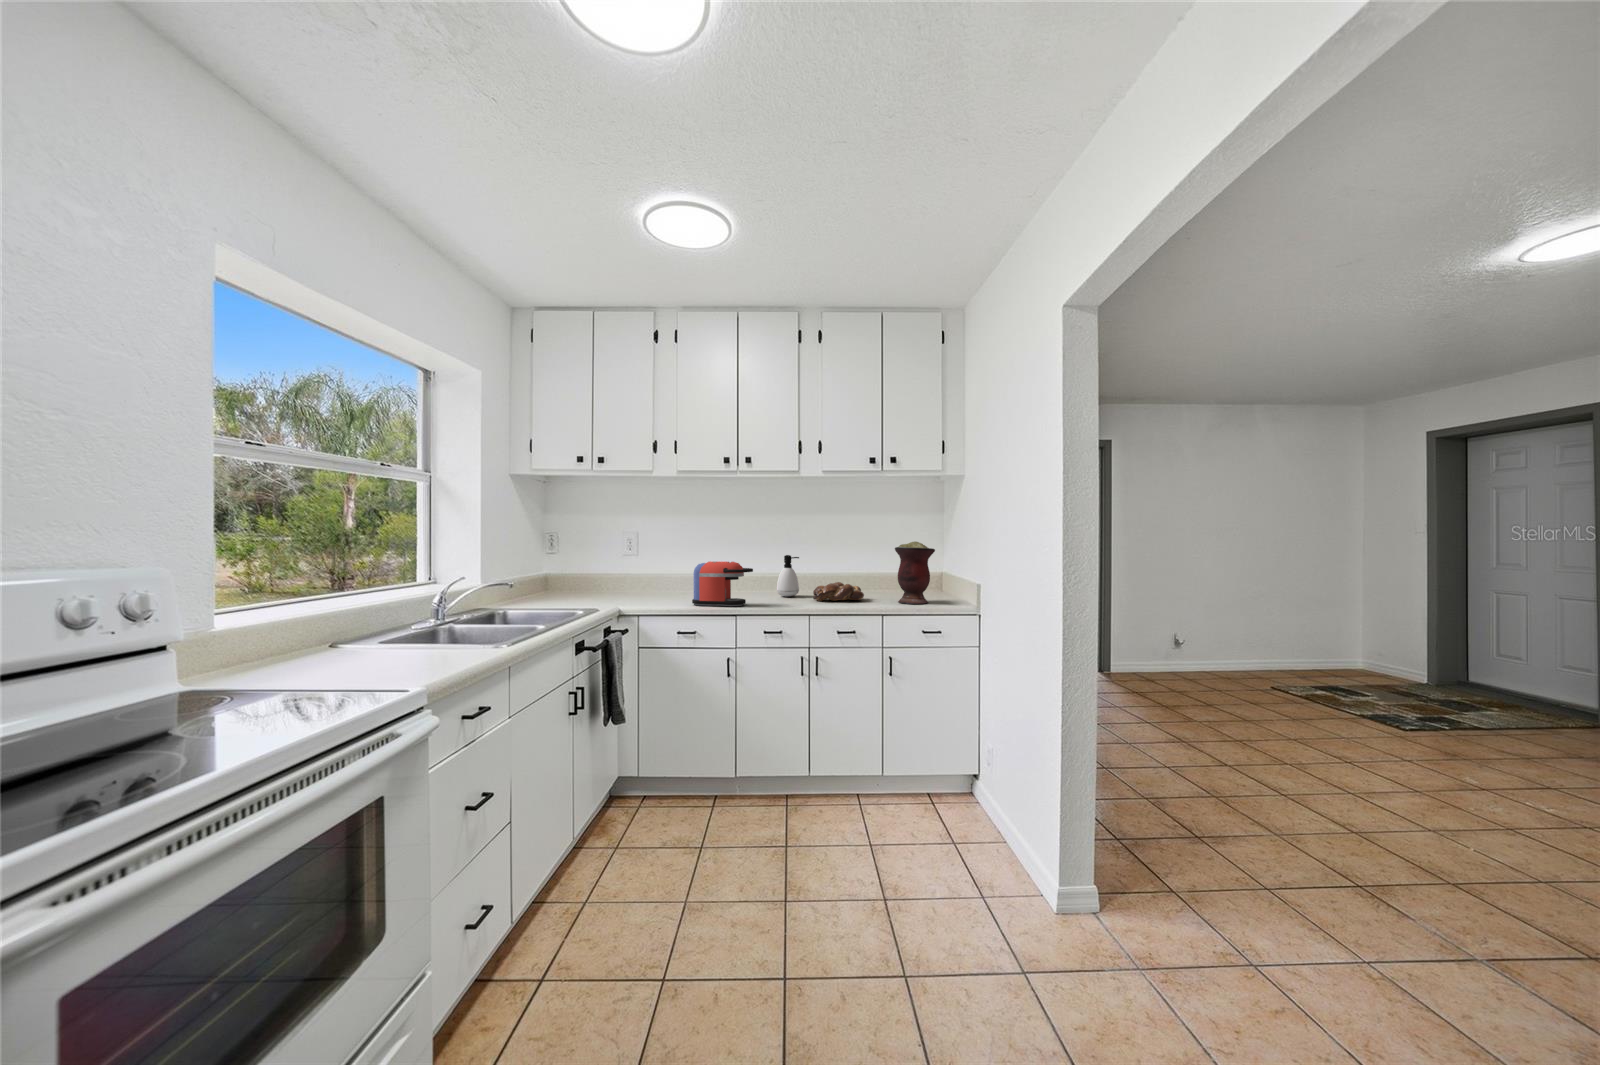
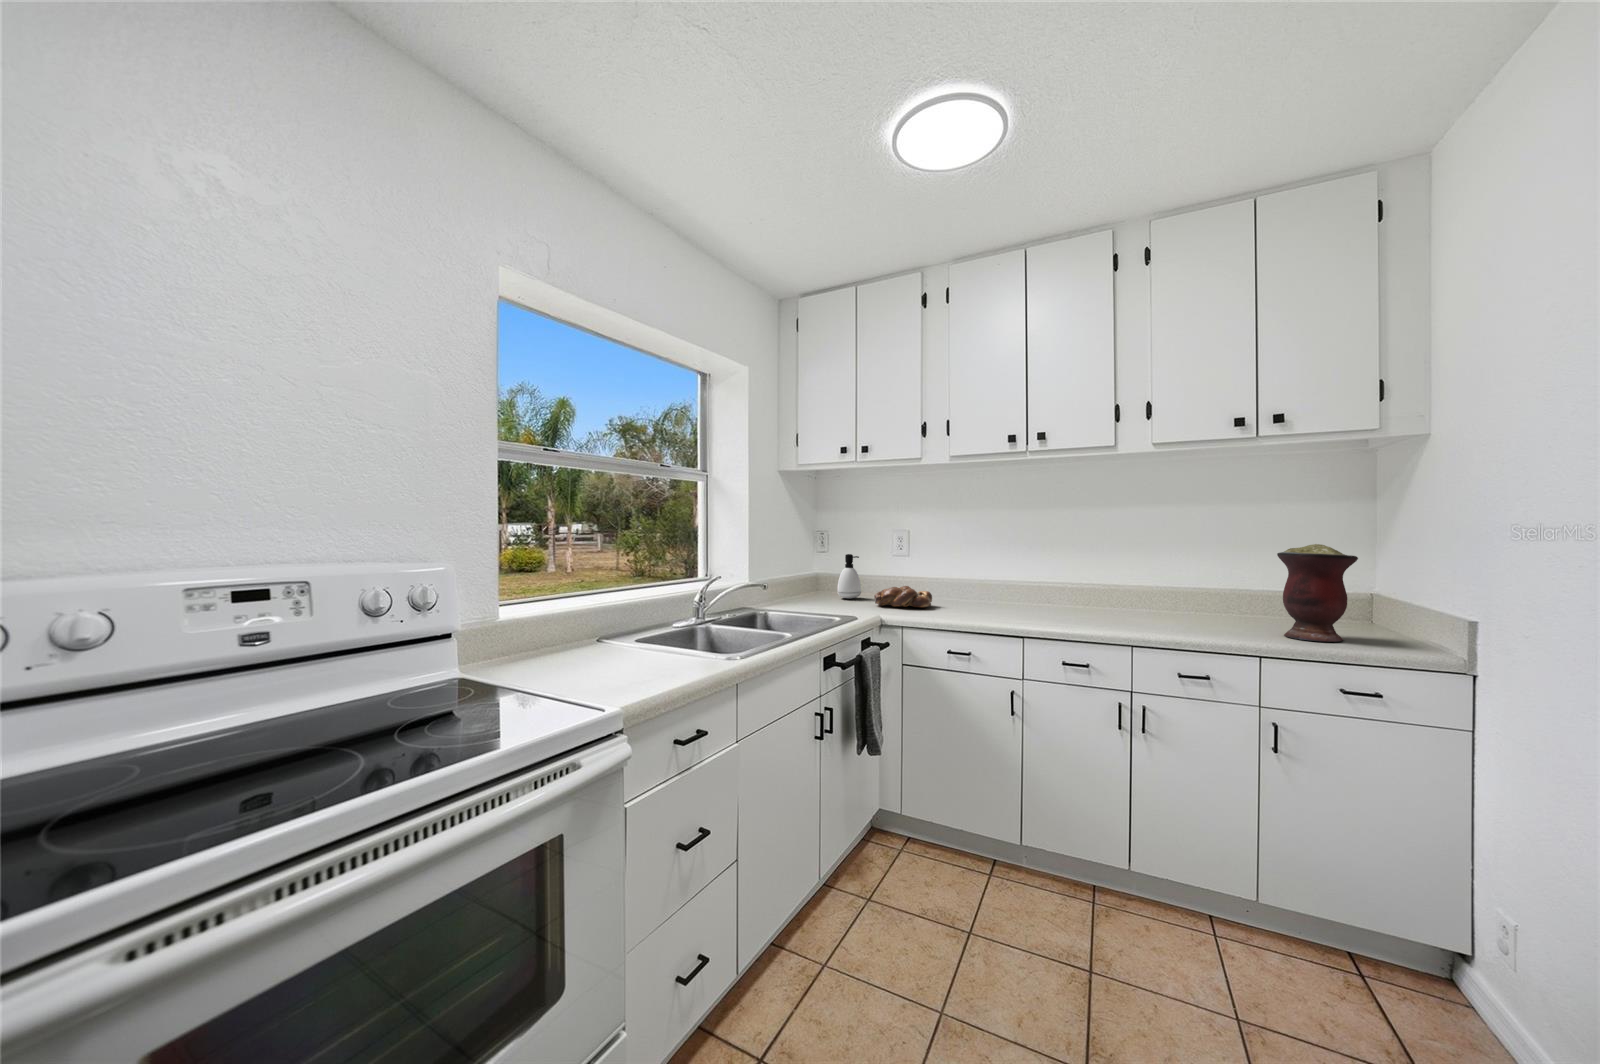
soap dispenser: present [777,555,799,597] -> present [837,554,861,599]
coffee maker: present [692,561,753,606] -> none [967,566,1047,624]
bread loaf: present [813,582,864,601] -> present [874,586,932,607]

